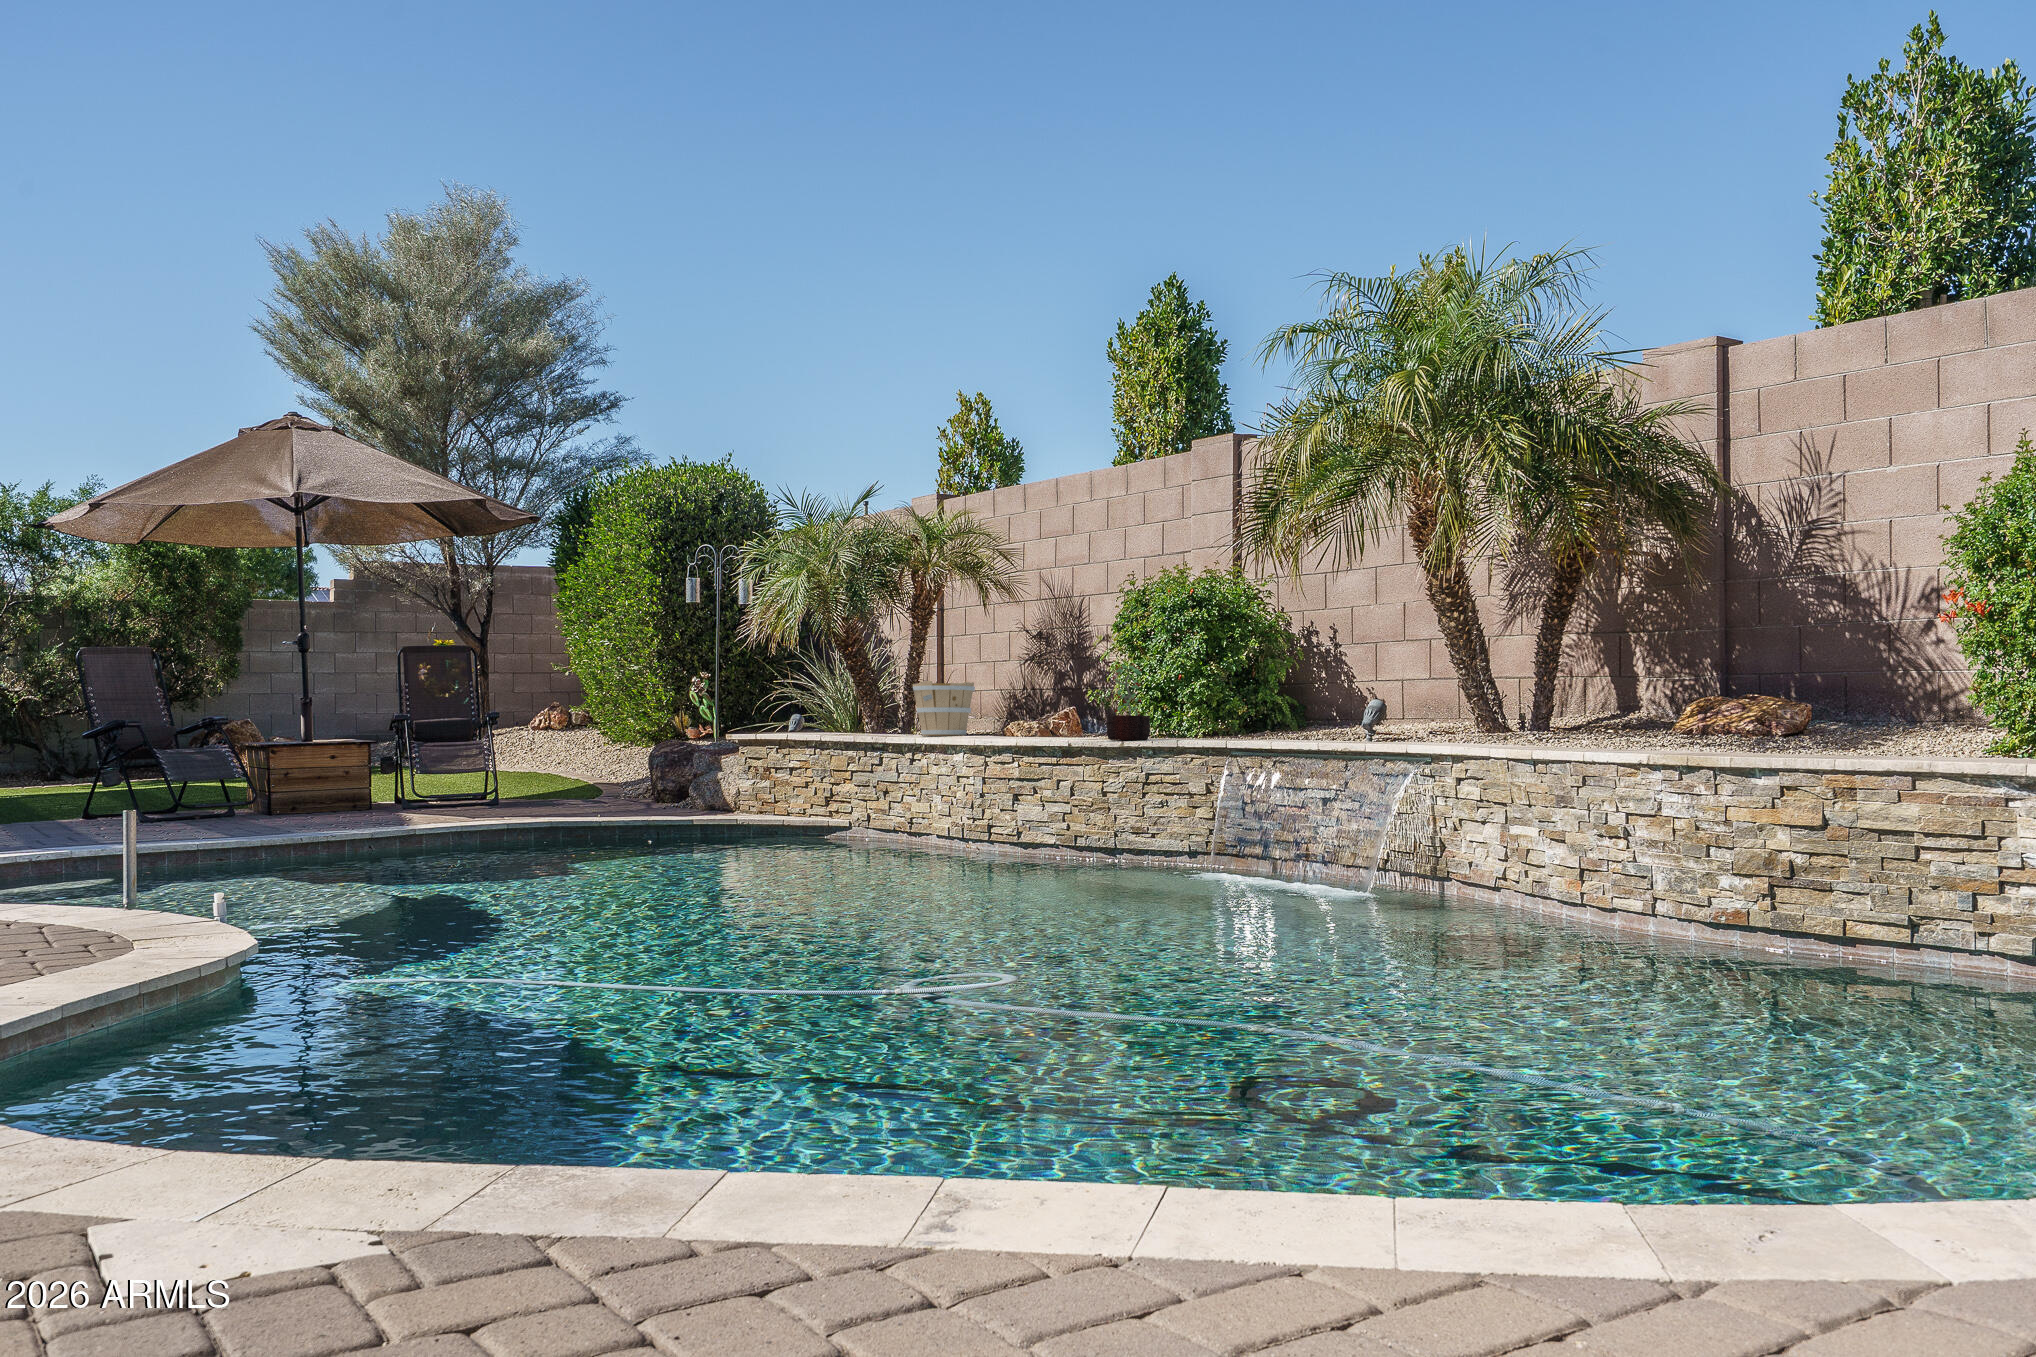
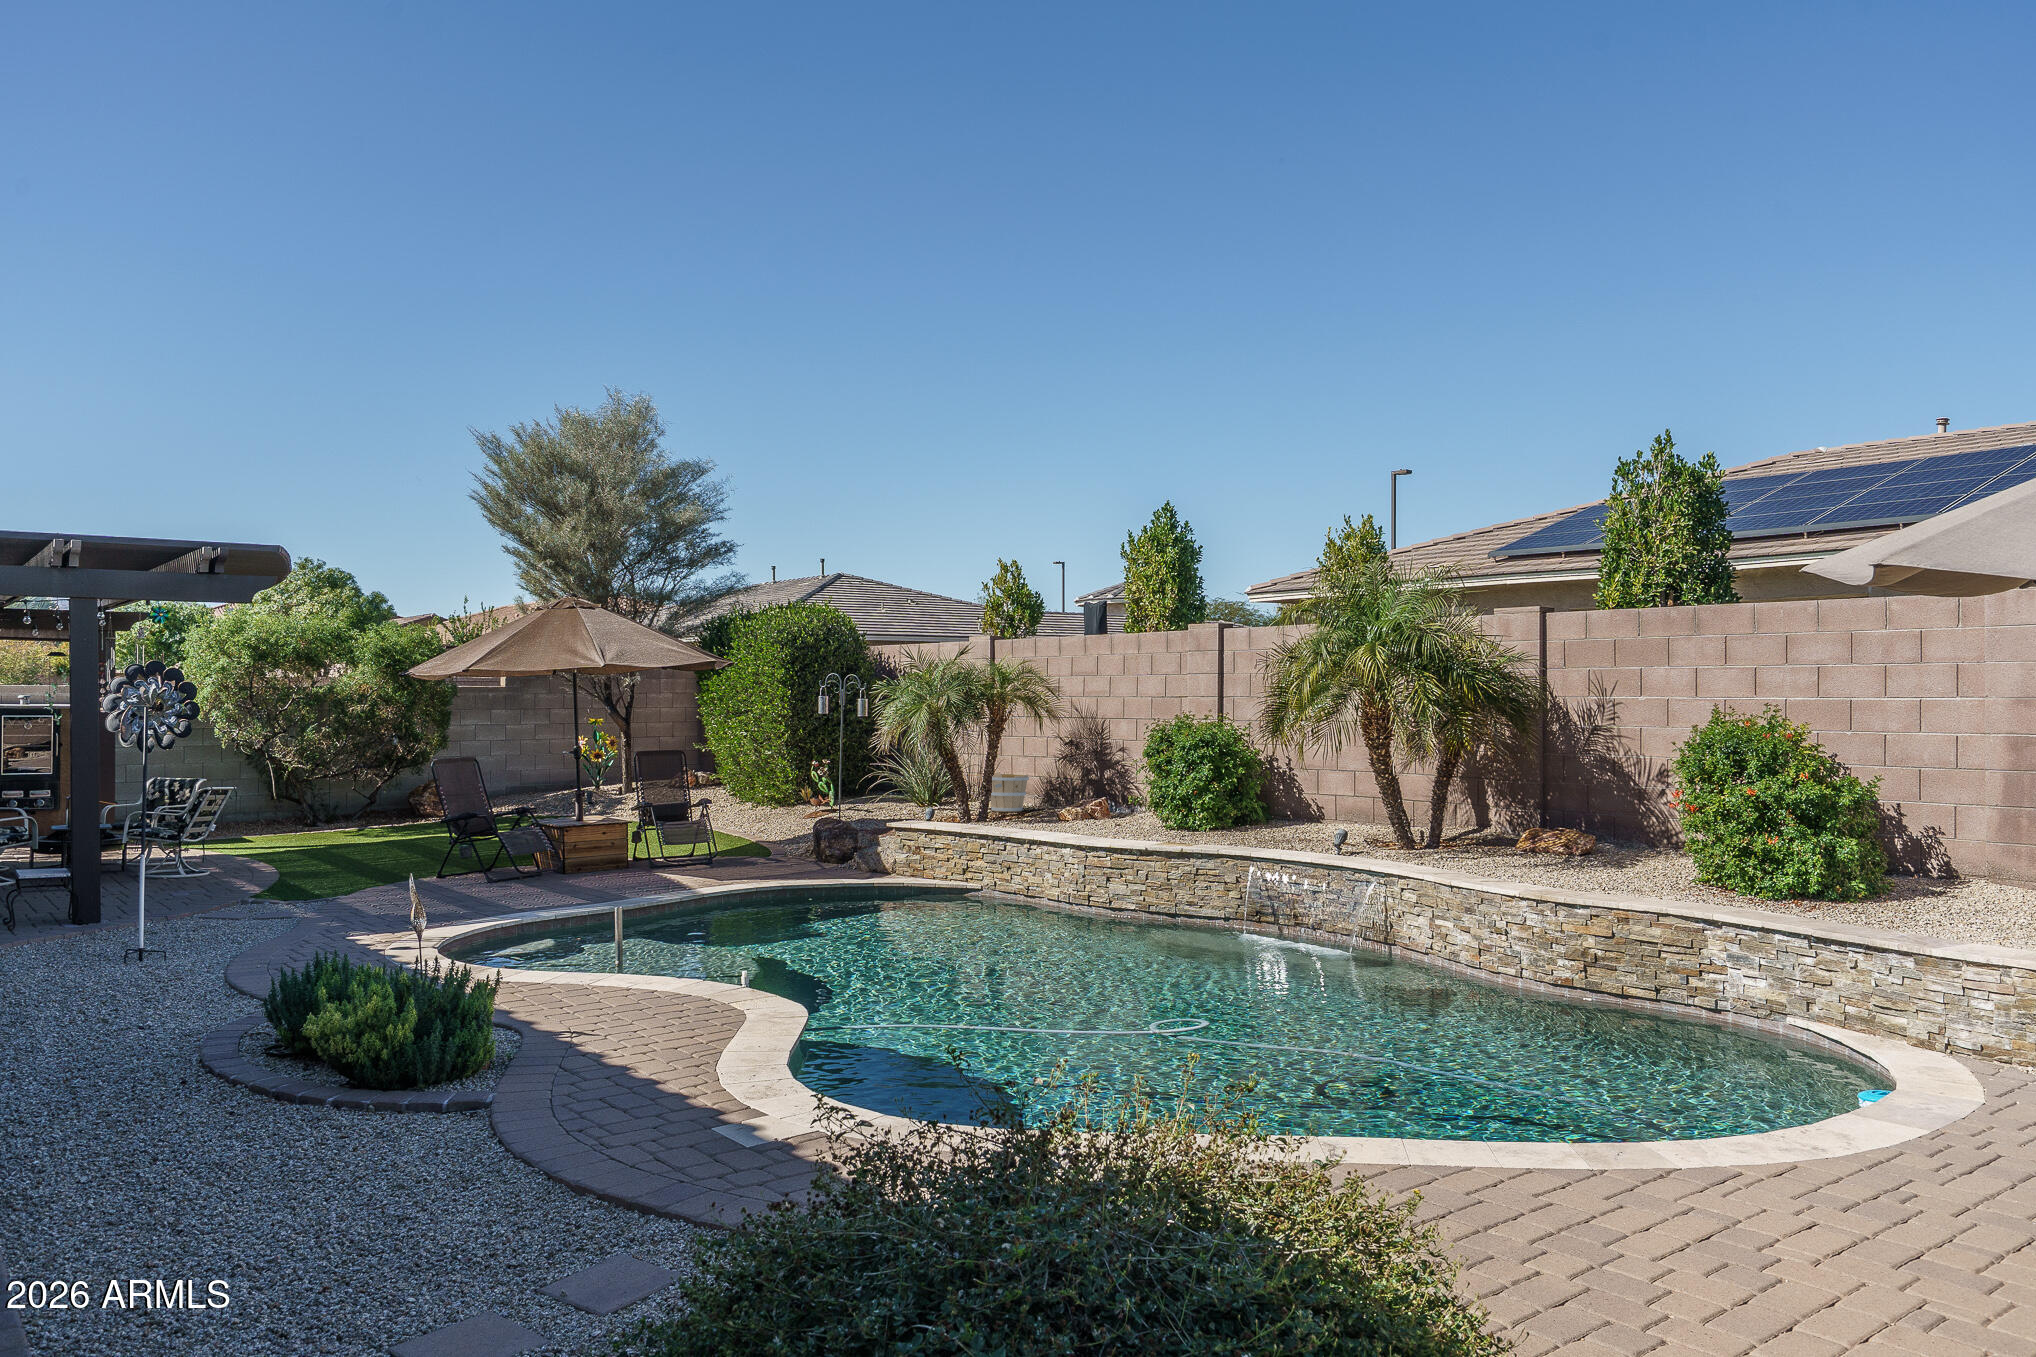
decorative plant: present [1106,663,1151,740] -> none [1155,786,1184,838]

